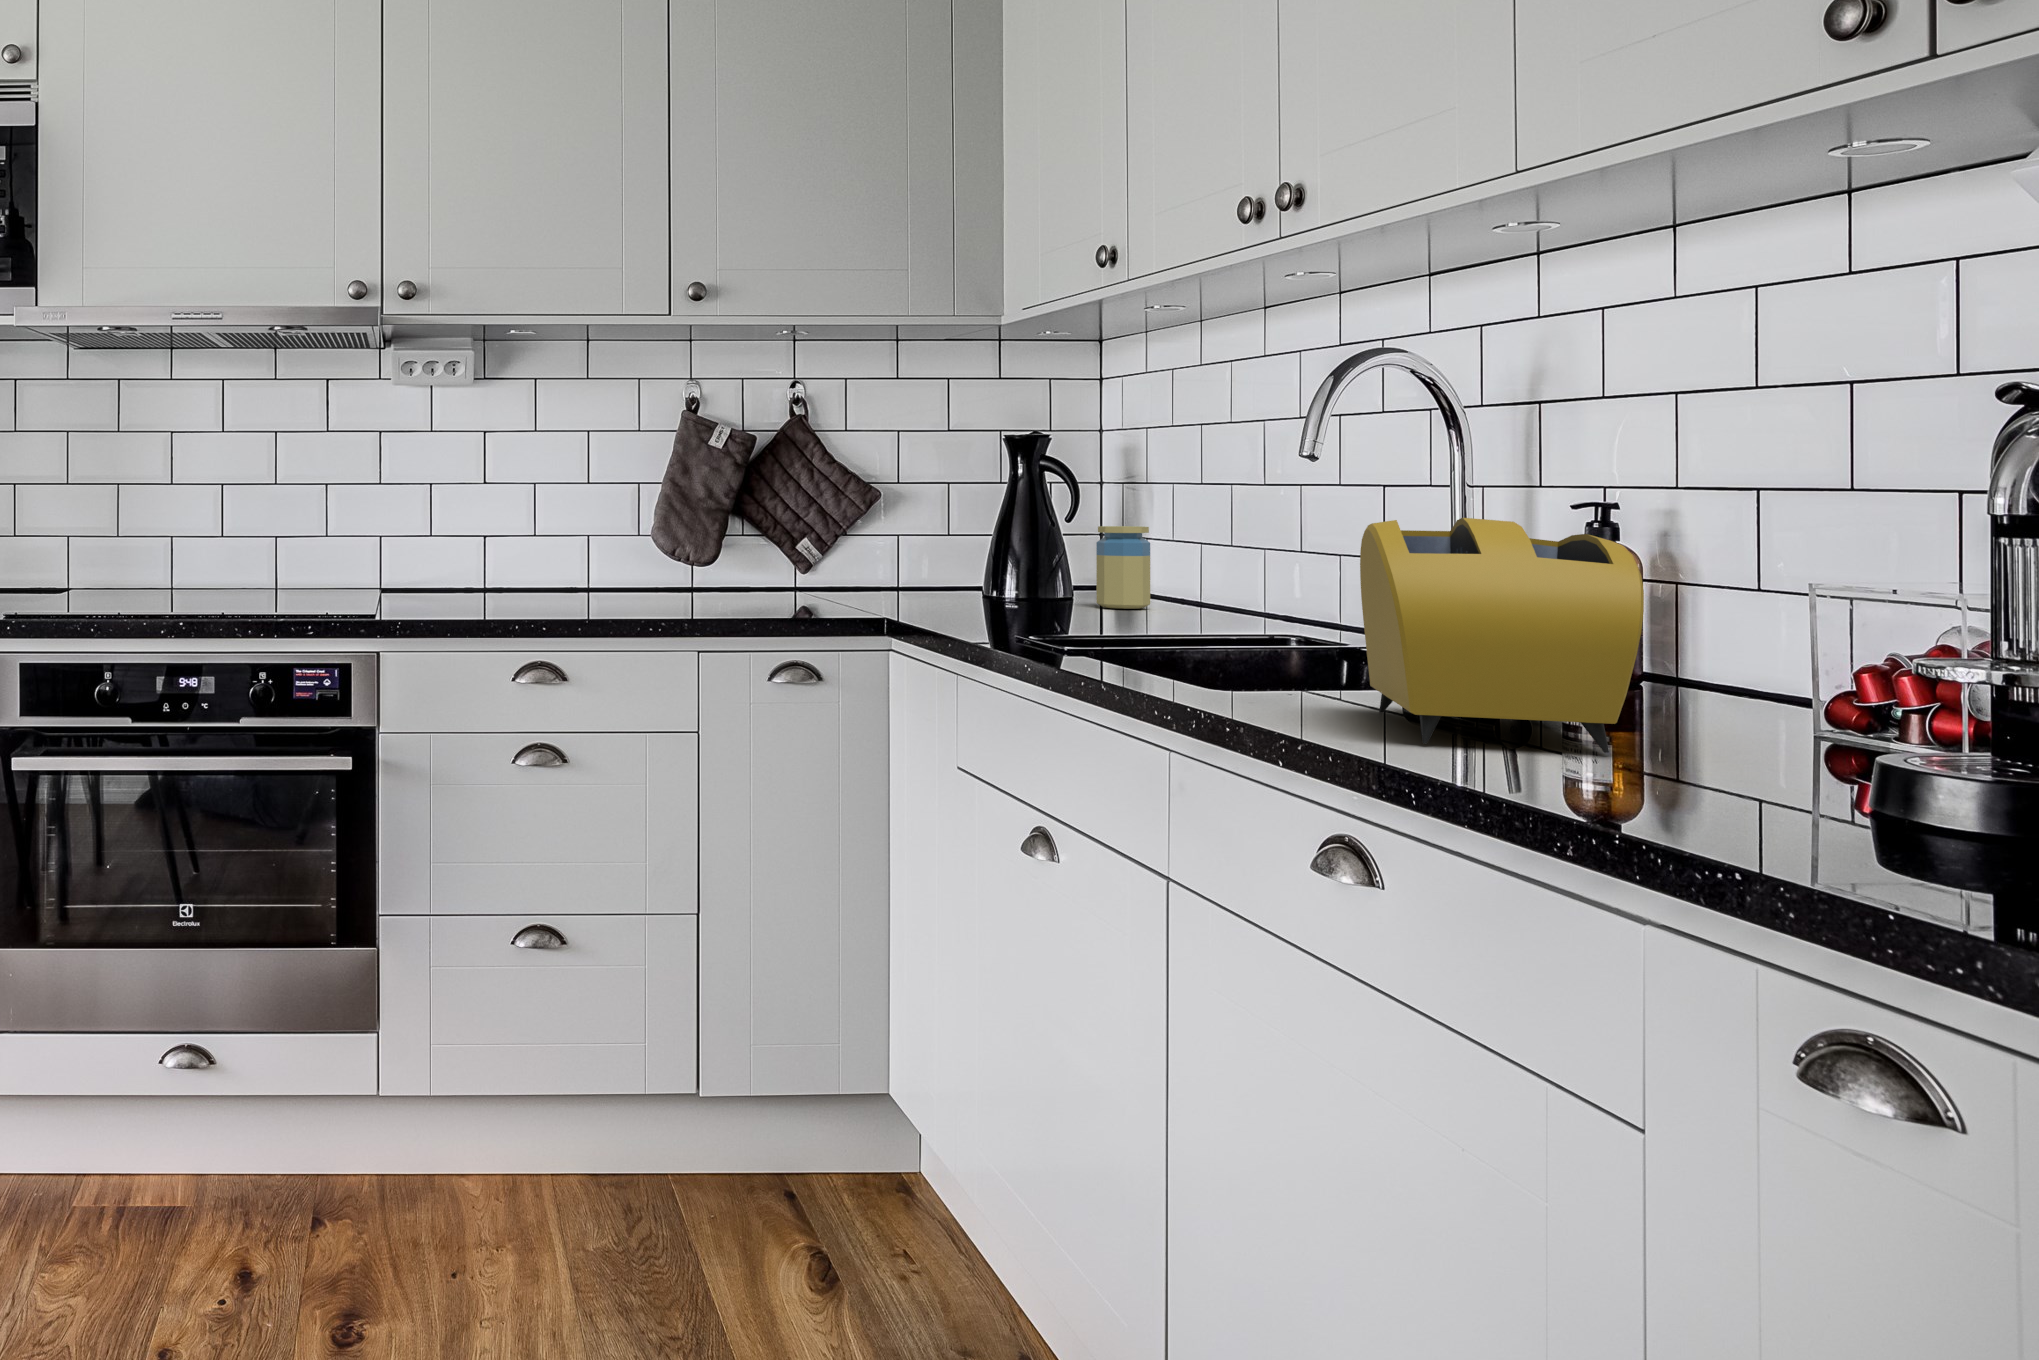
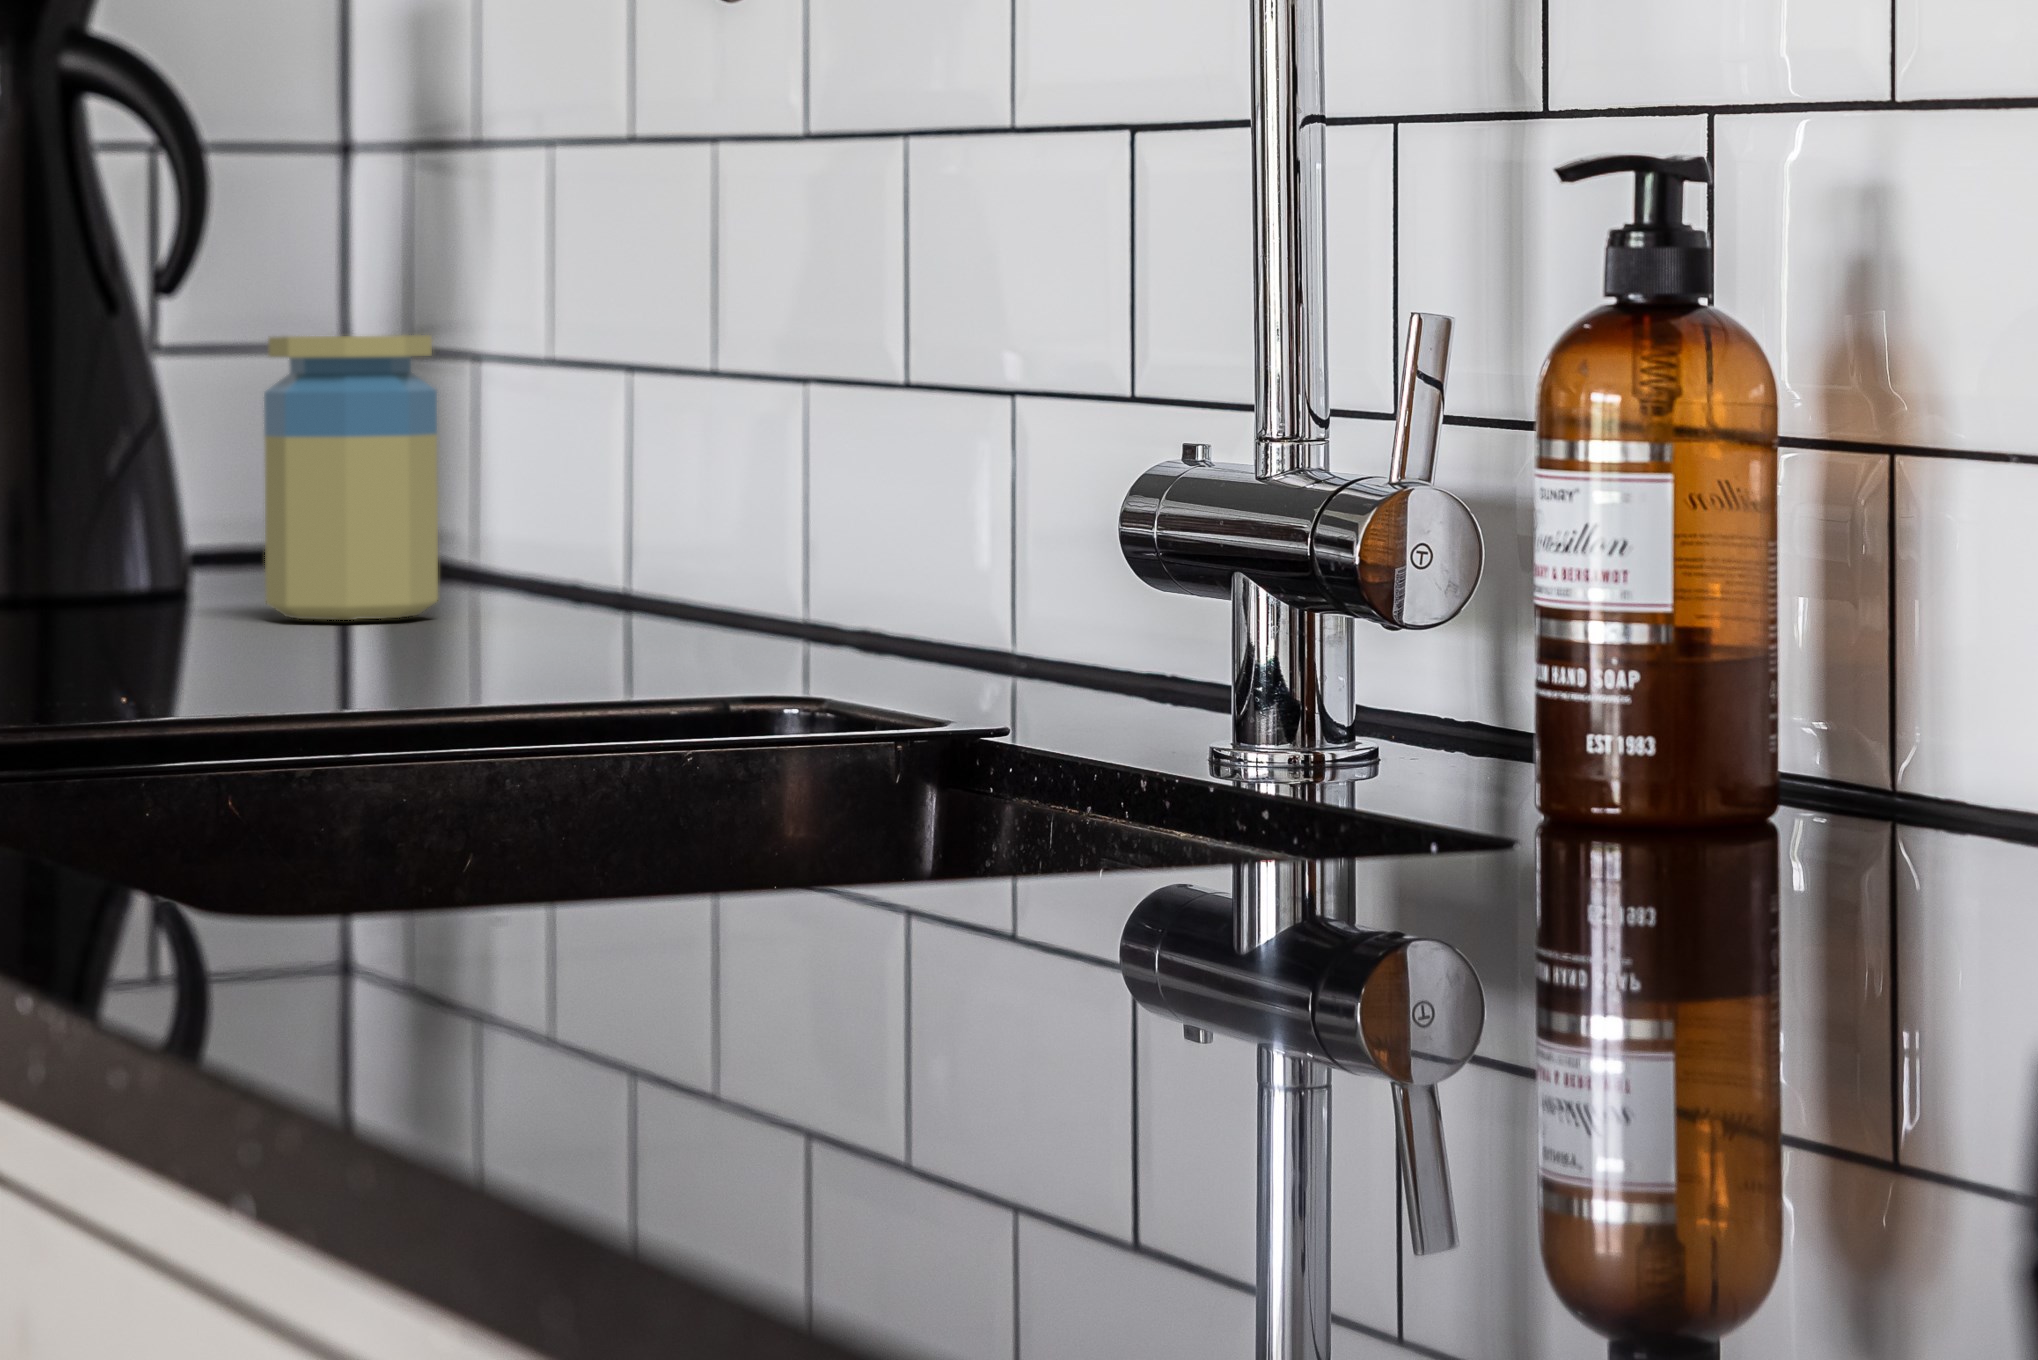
toaster: present [1360,518,1644,753] -> none [819,188,1745,1140]

